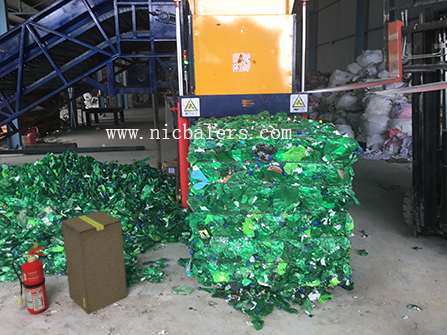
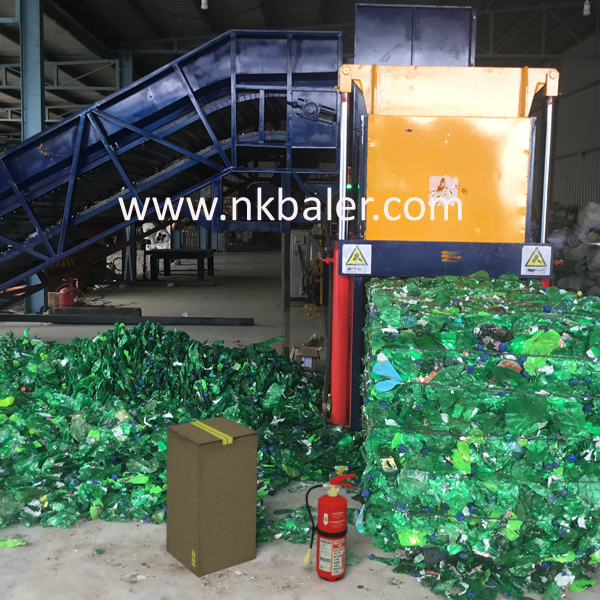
fire extinguisher: present [12,243,47,314] -> present [302,466,355,581]

